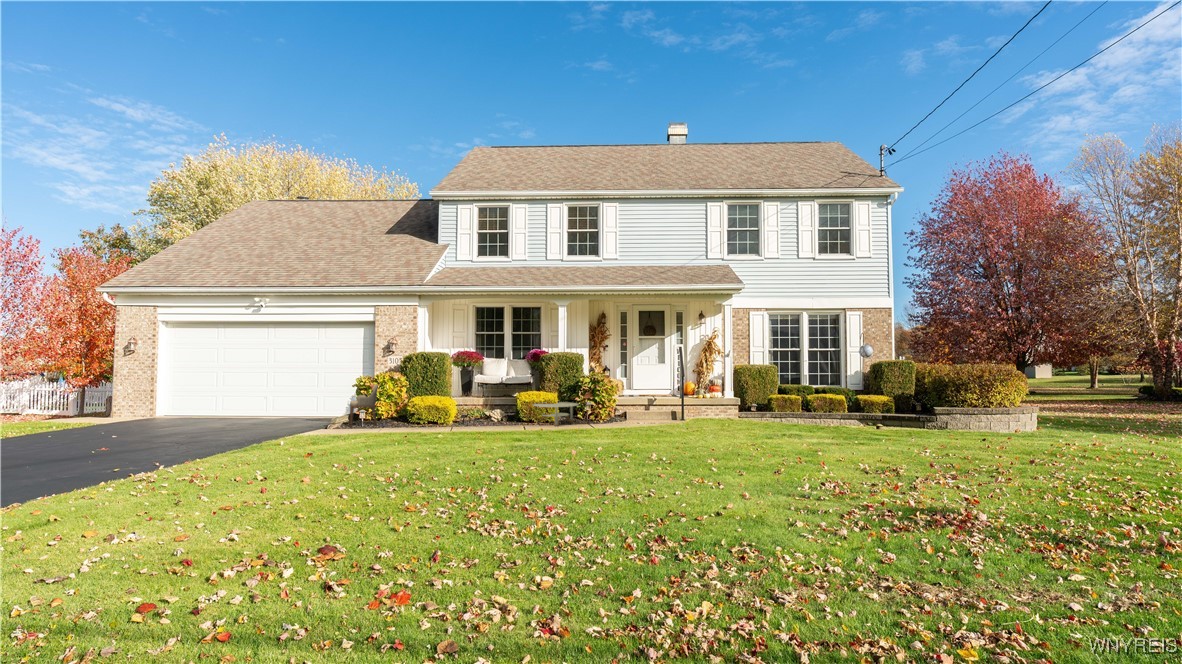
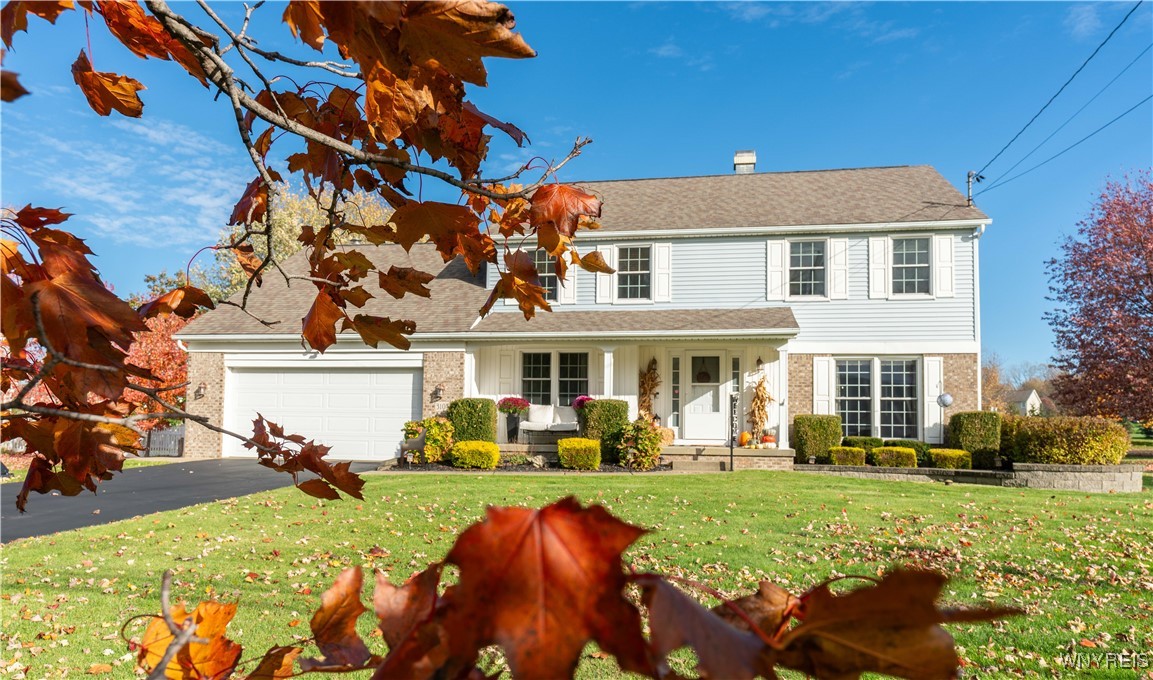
round table: present [534,402,578,426] -> none [575,450,621,473]

